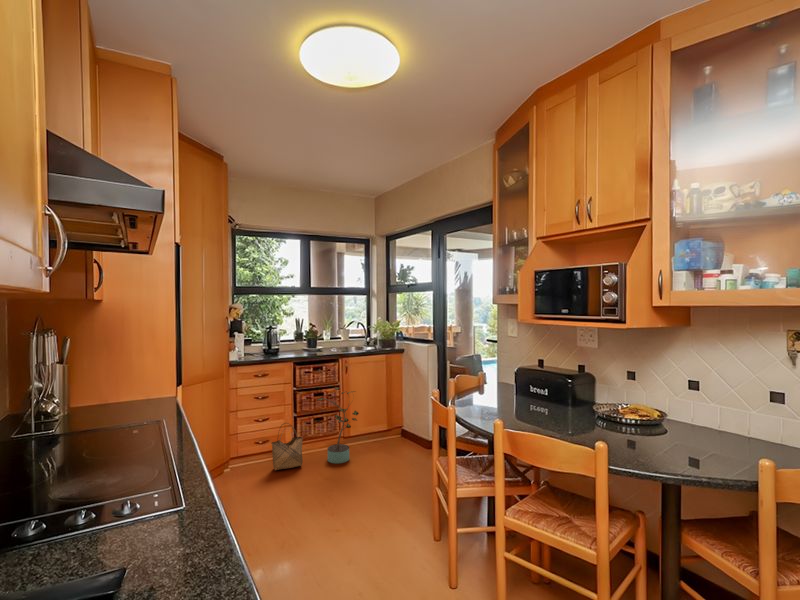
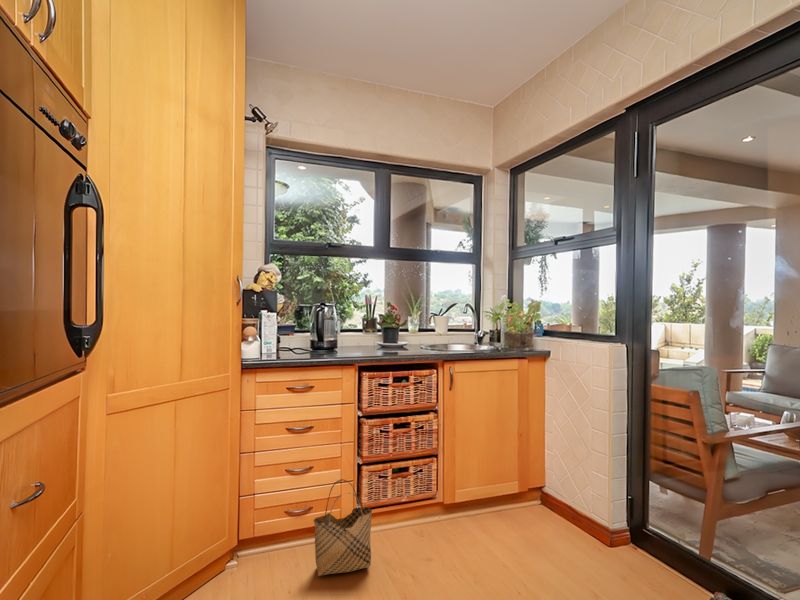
potted plant: present [317,387,359,464] -> none [399,416,480,568]

